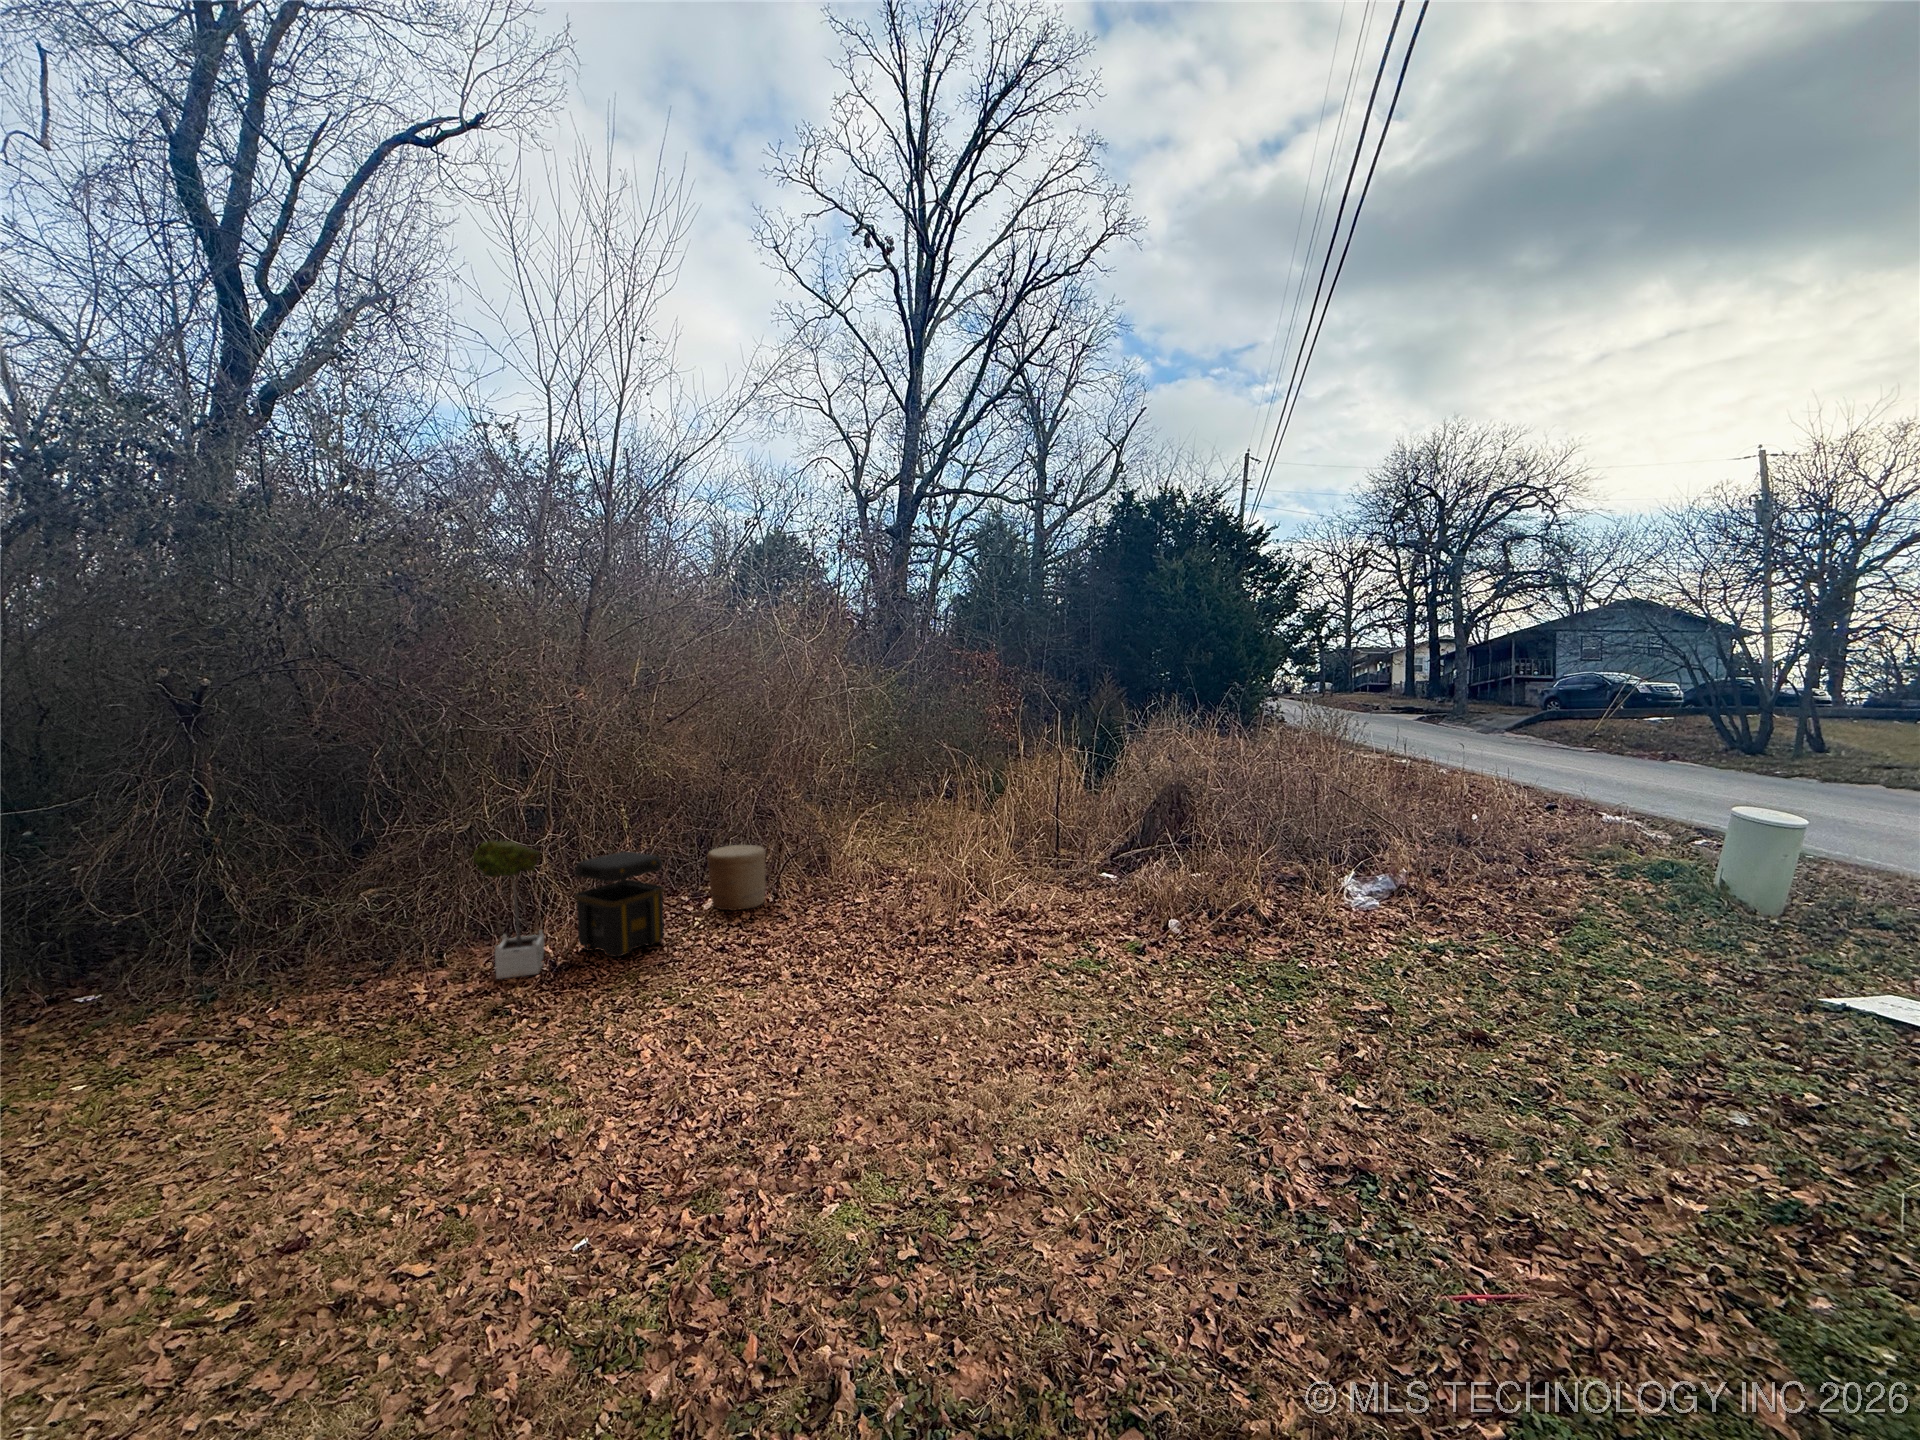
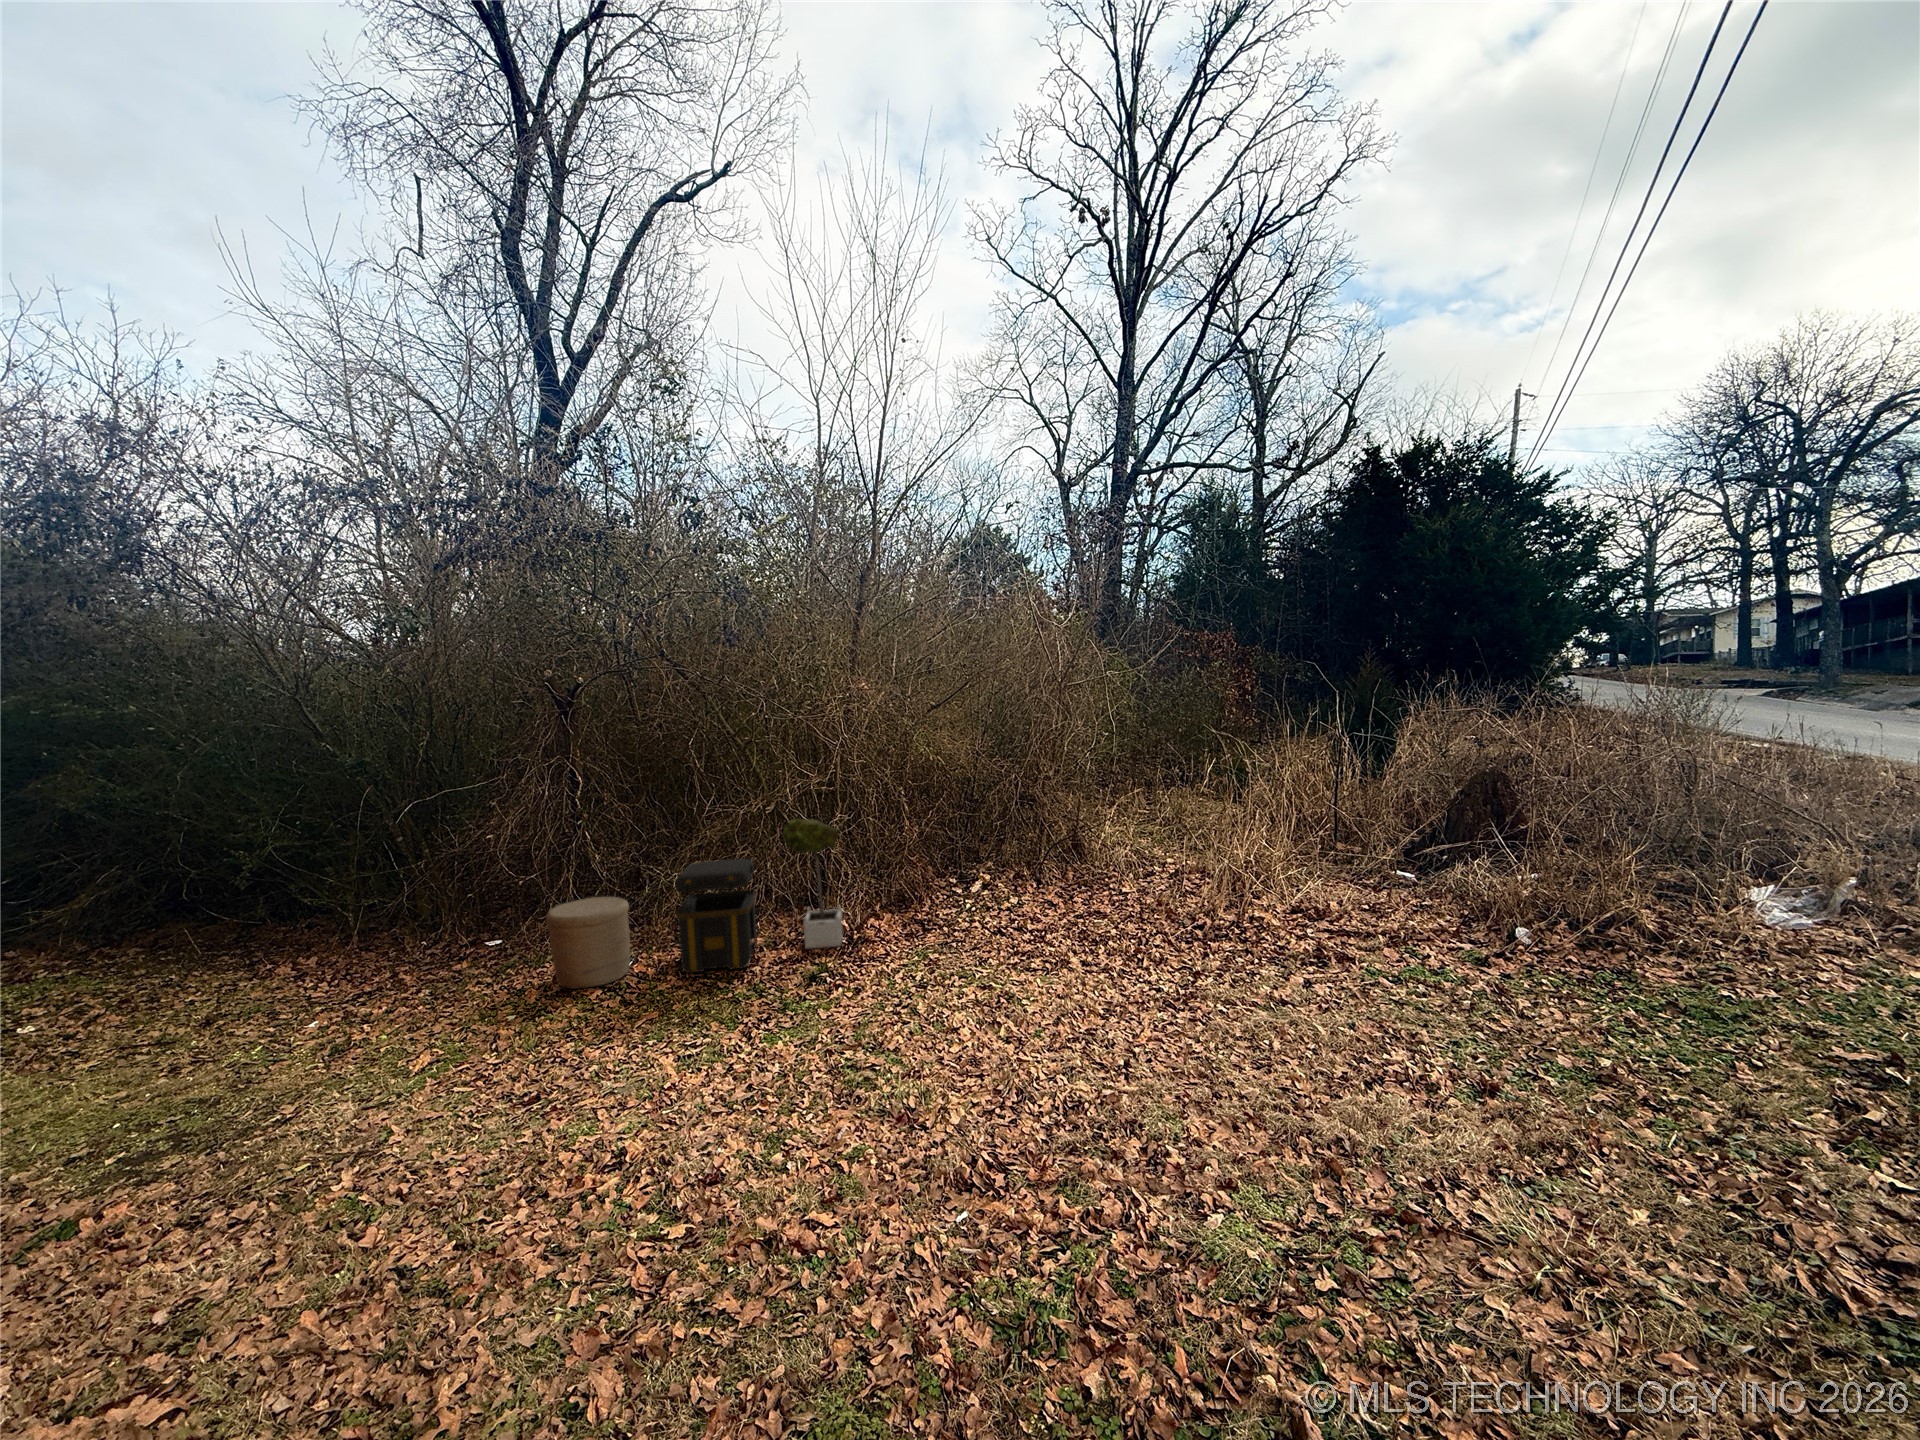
woven basket: present [707,845,766,911] -> present [546,897,630,989]
toolbox: present [575,851,664,957] -> present [675,859,757,973]

